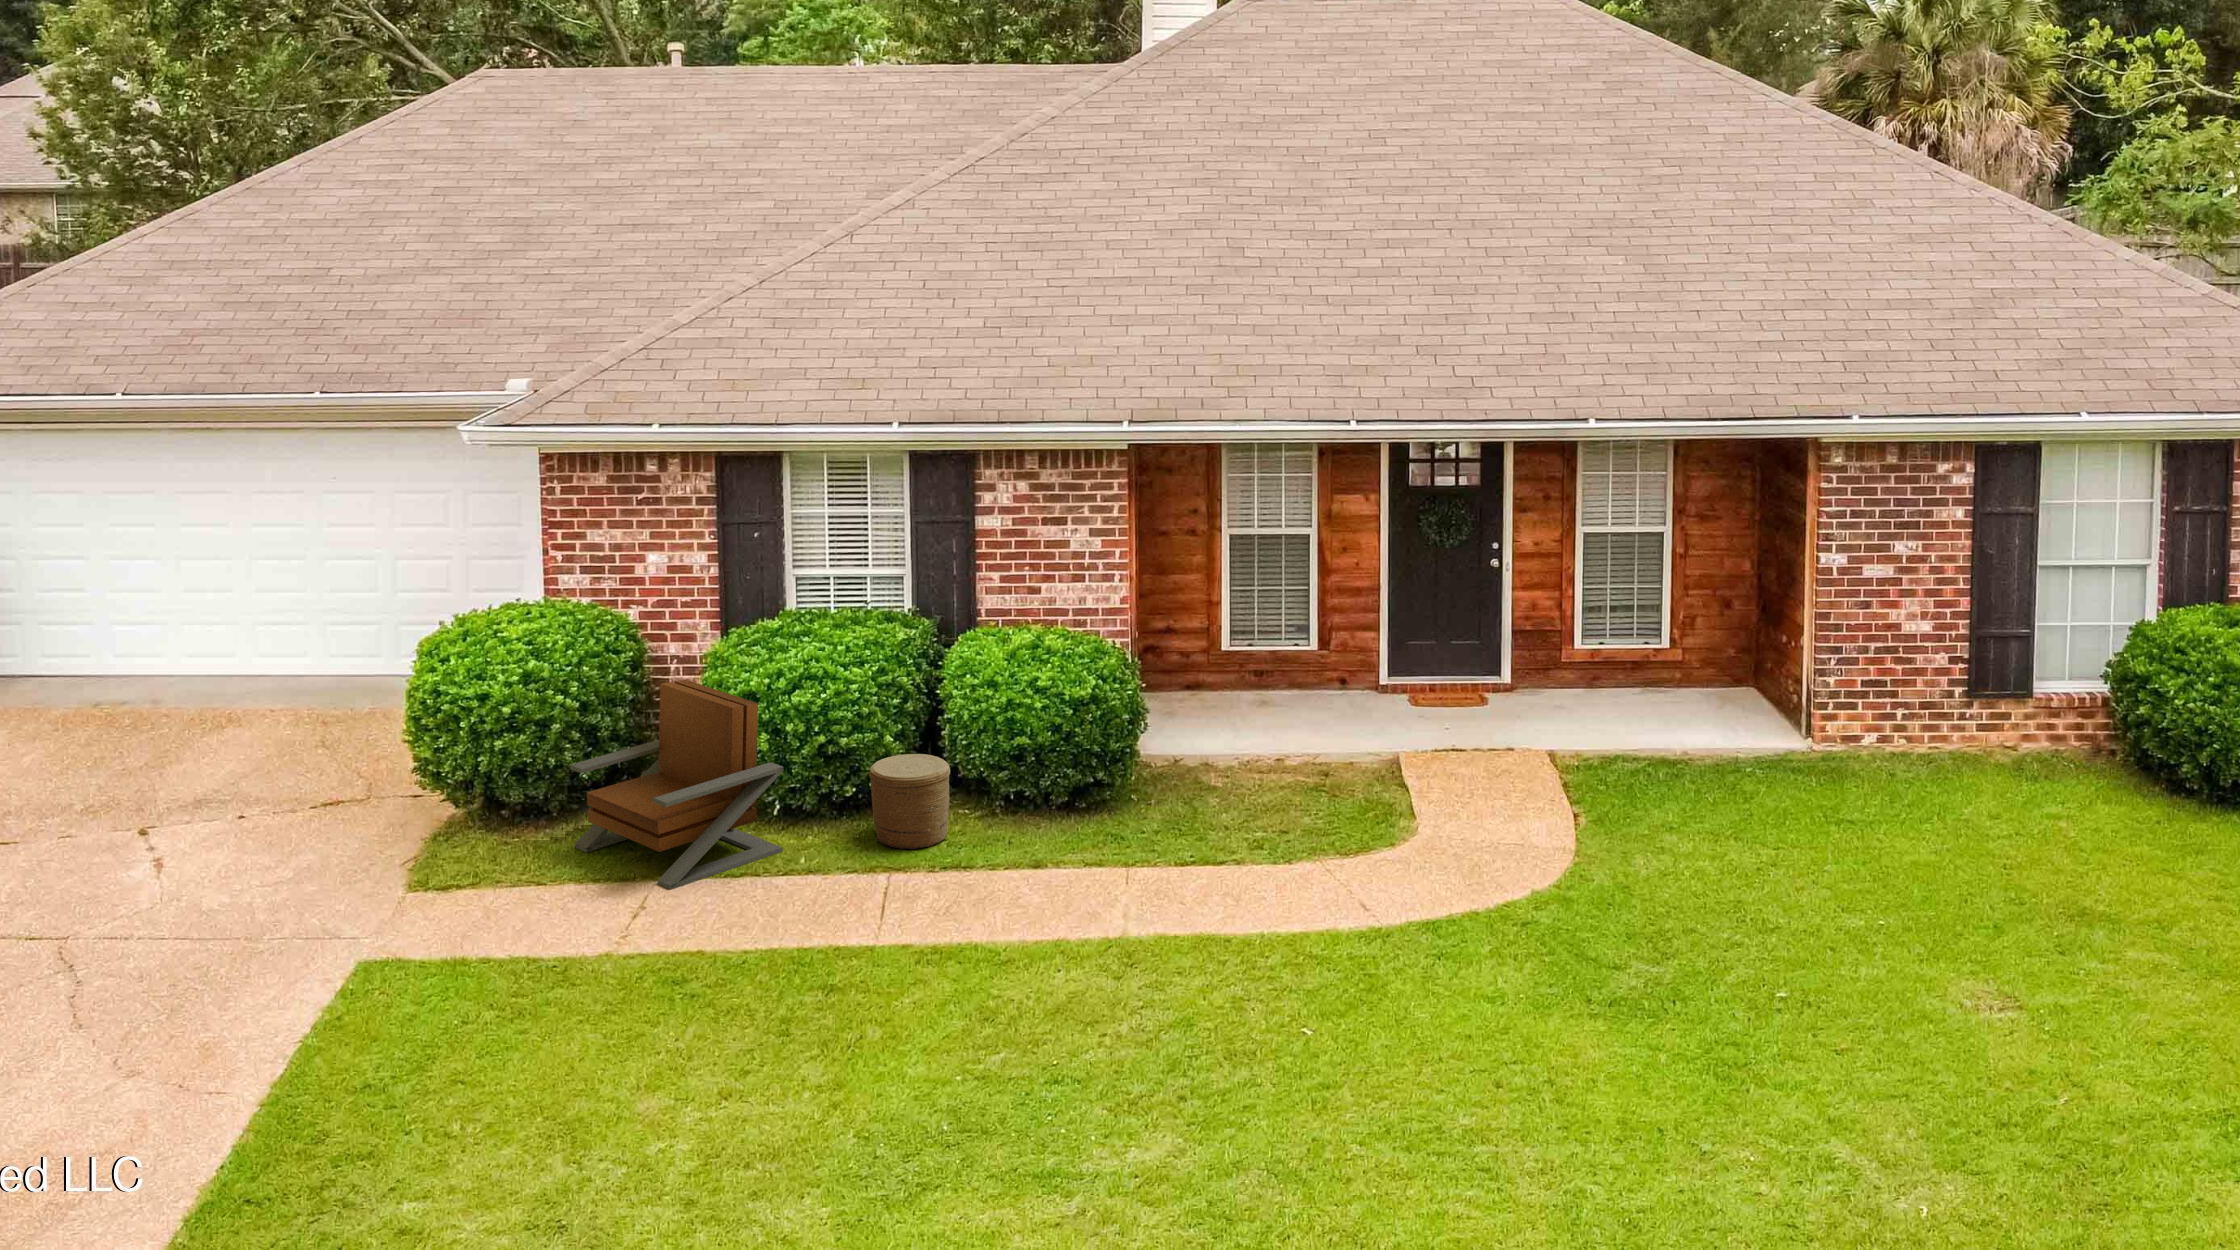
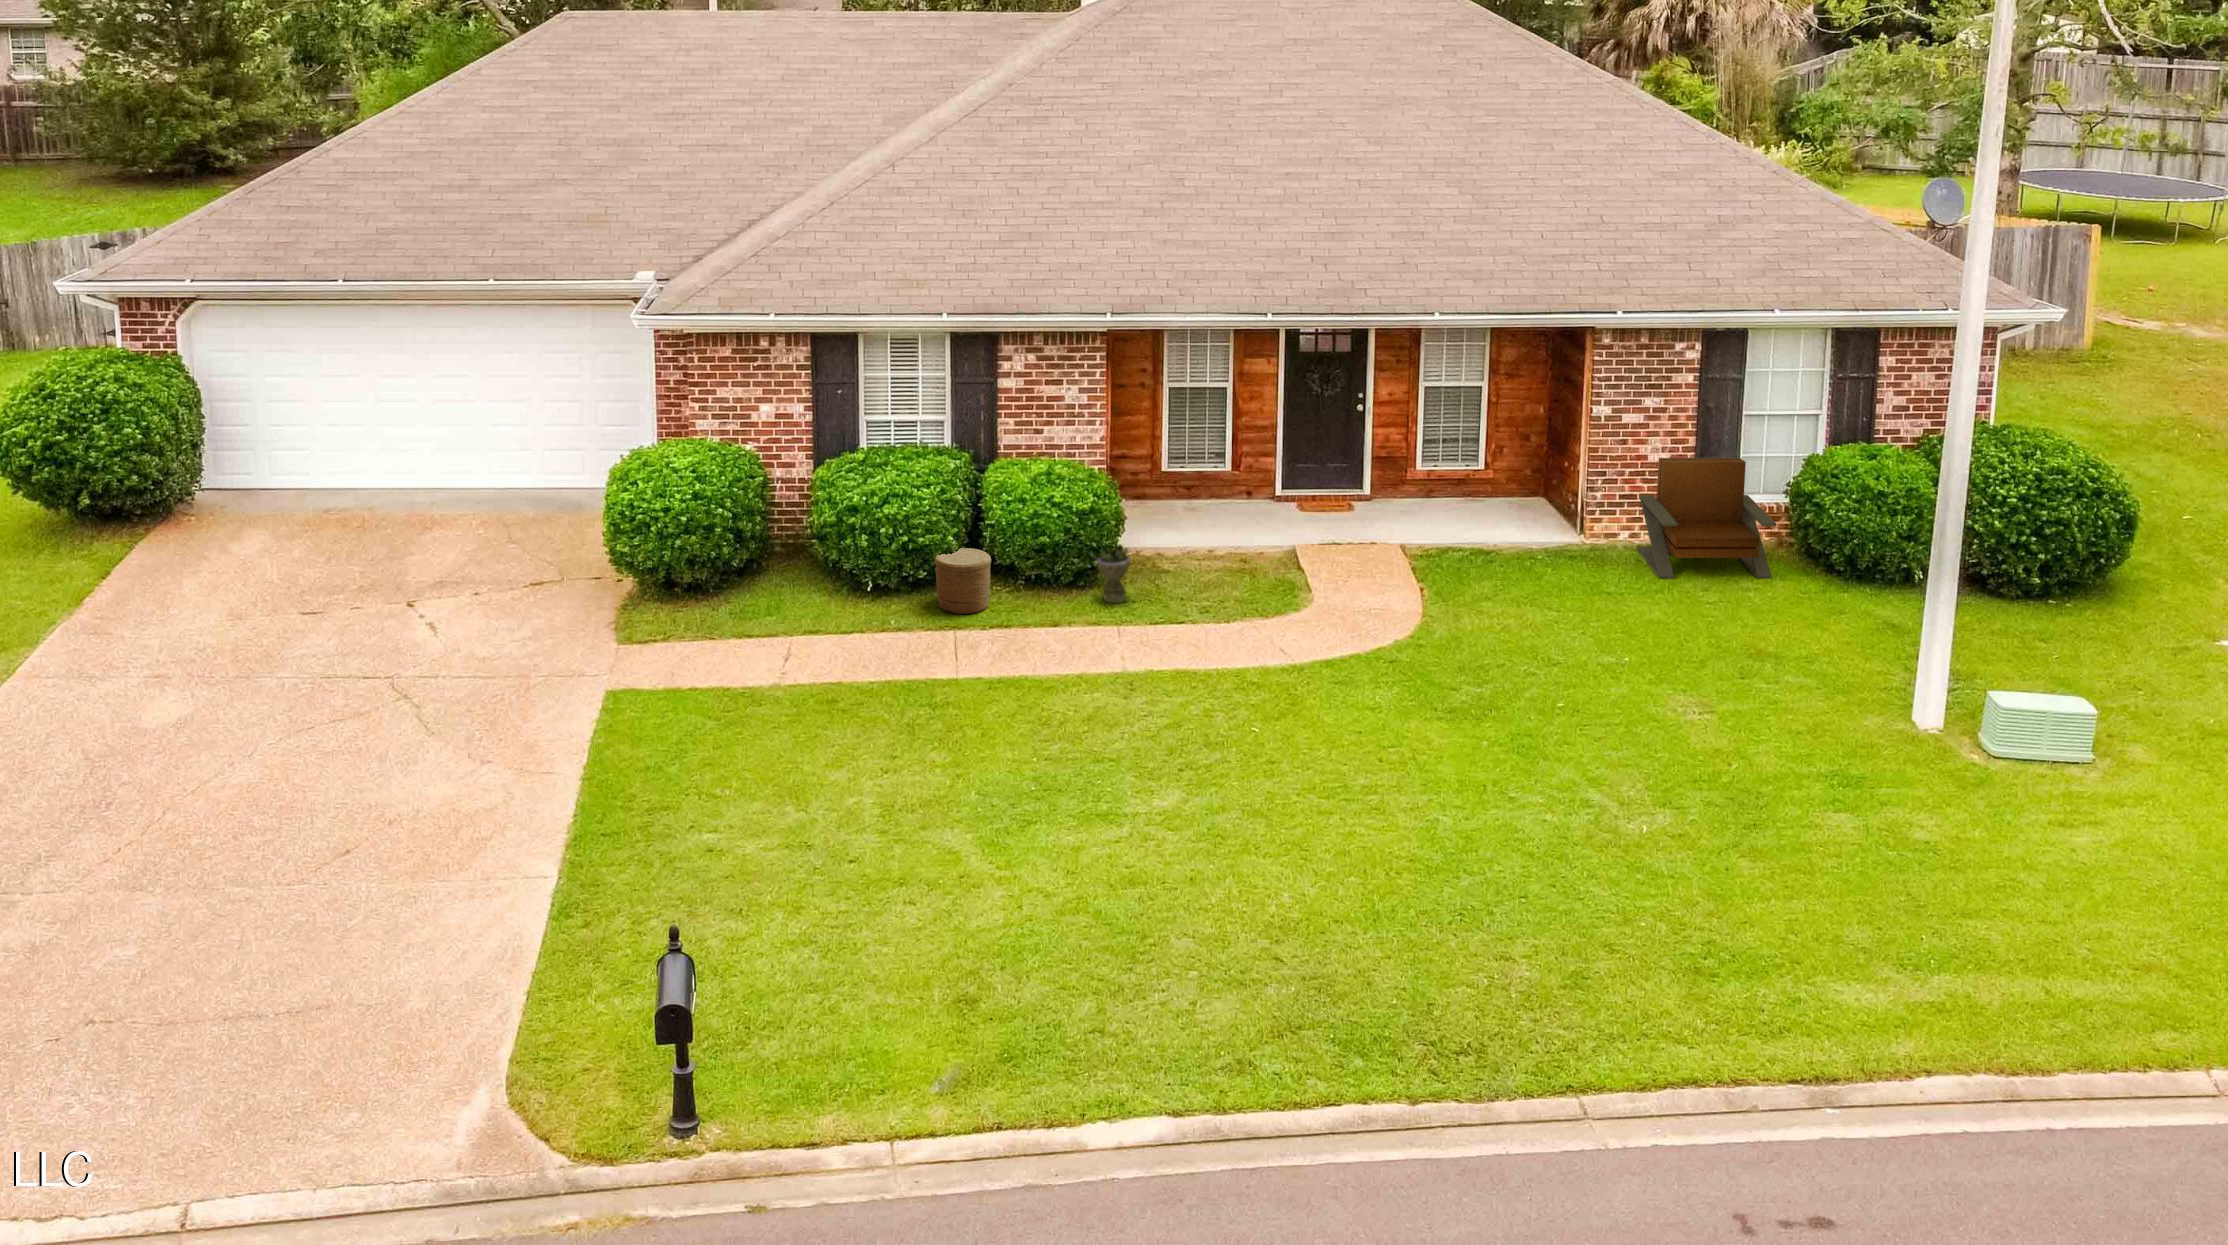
lounge chair: present [570,680,783,890] -> present [1637,458,1776,579]
planter: none [1102,749,1150,834] -> present [1097,545,1130,603]

